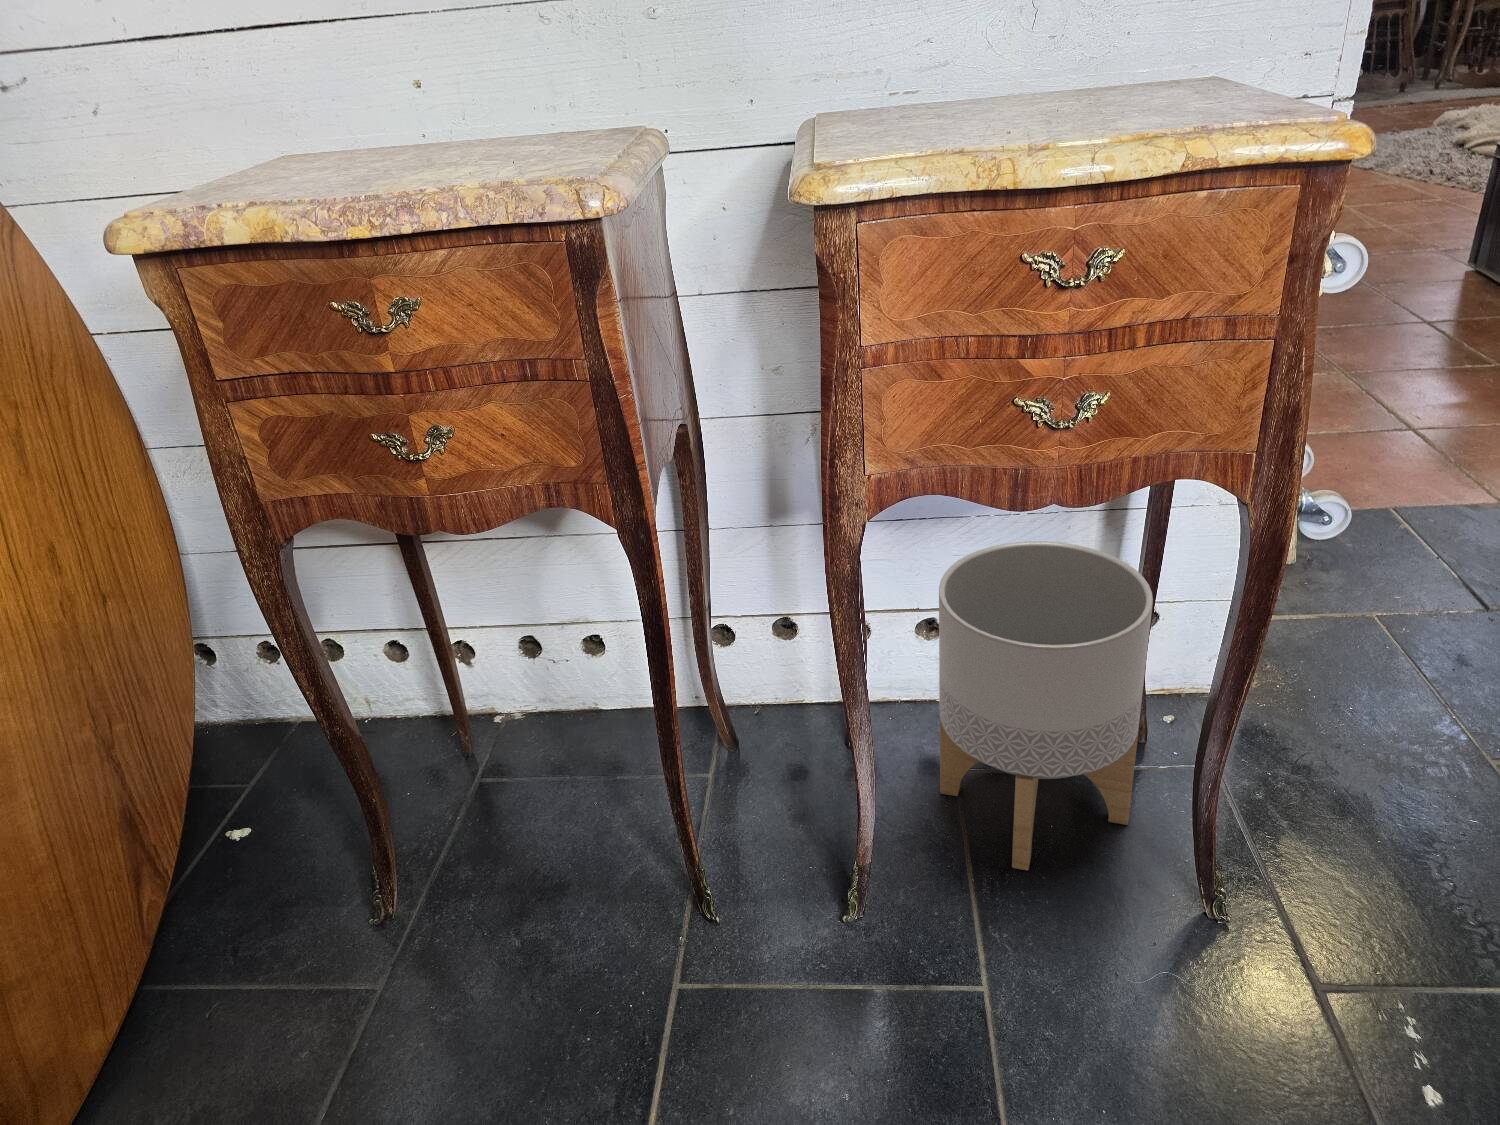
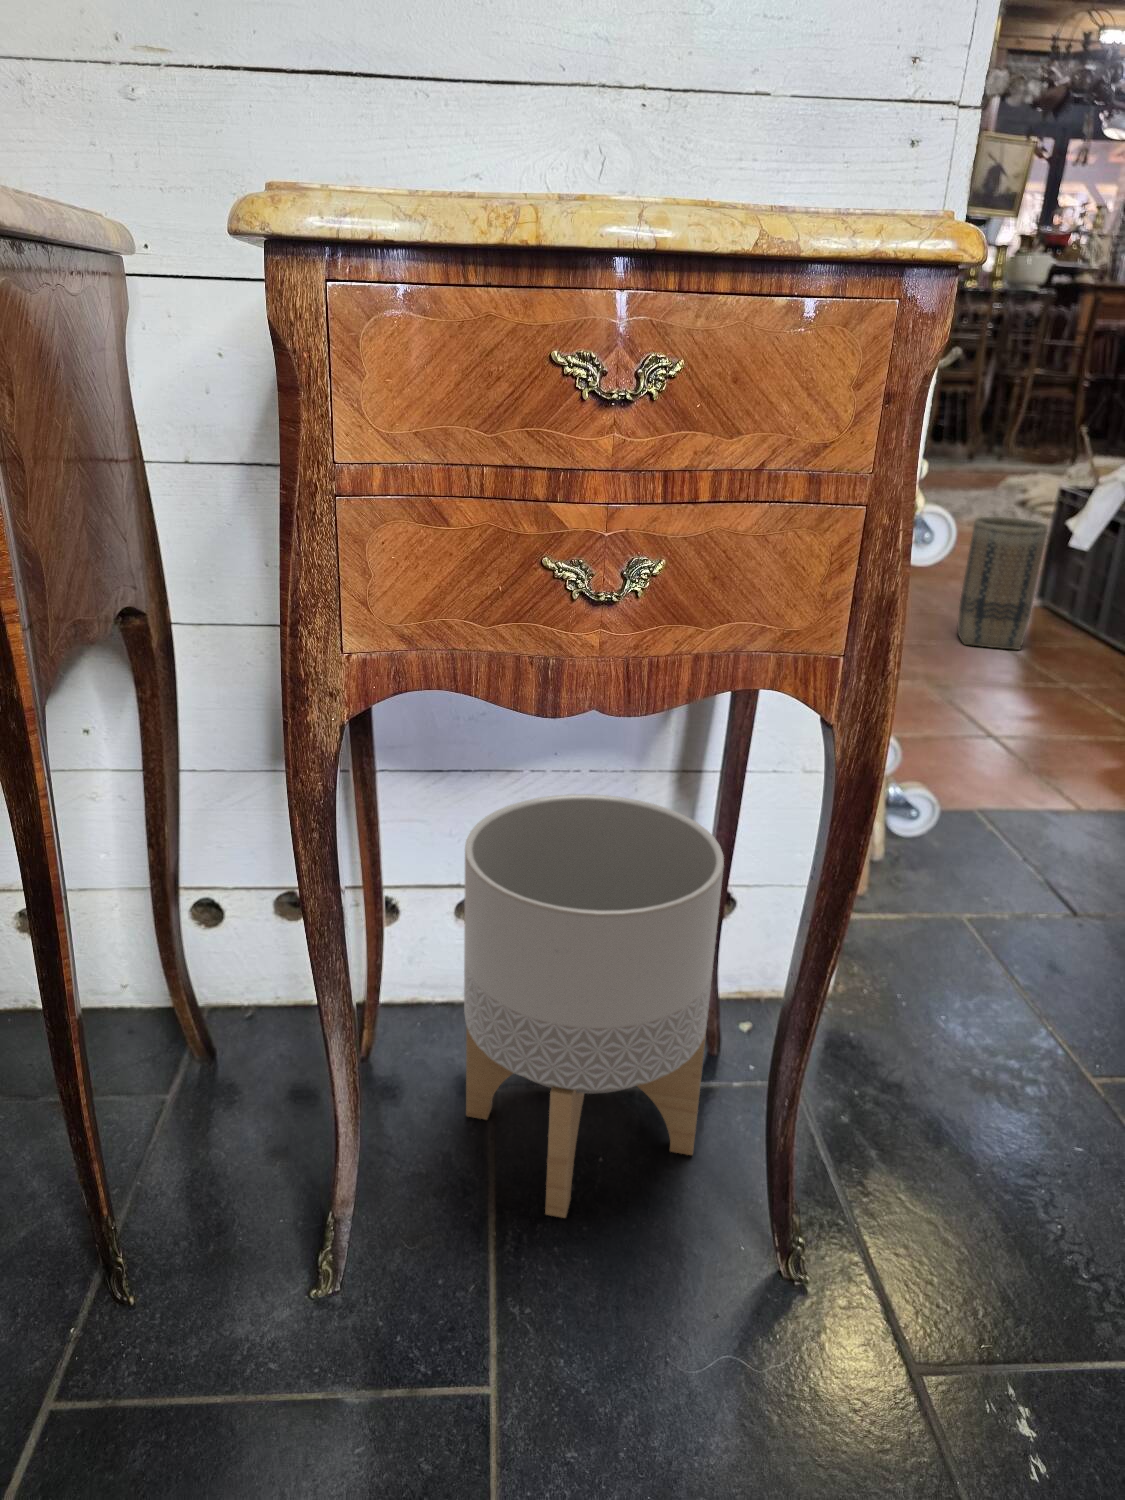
basket: none [1378,187,1484,326] -> present [957,517,1048,650]

